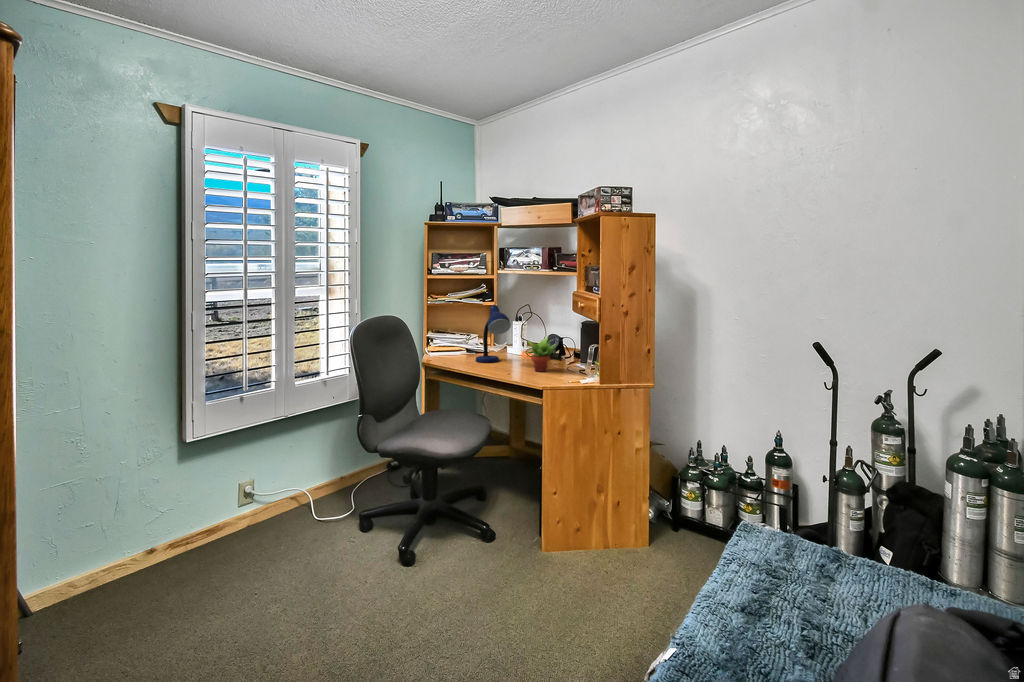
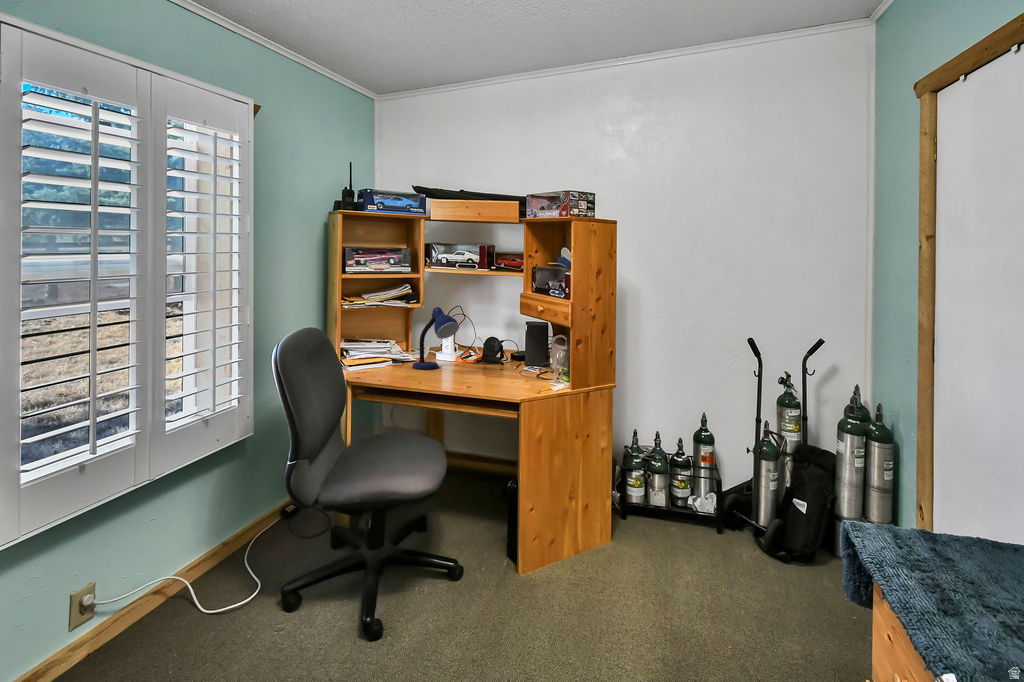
succulent plant: present [528,336,555,372] -> none [481,339,516,376]

